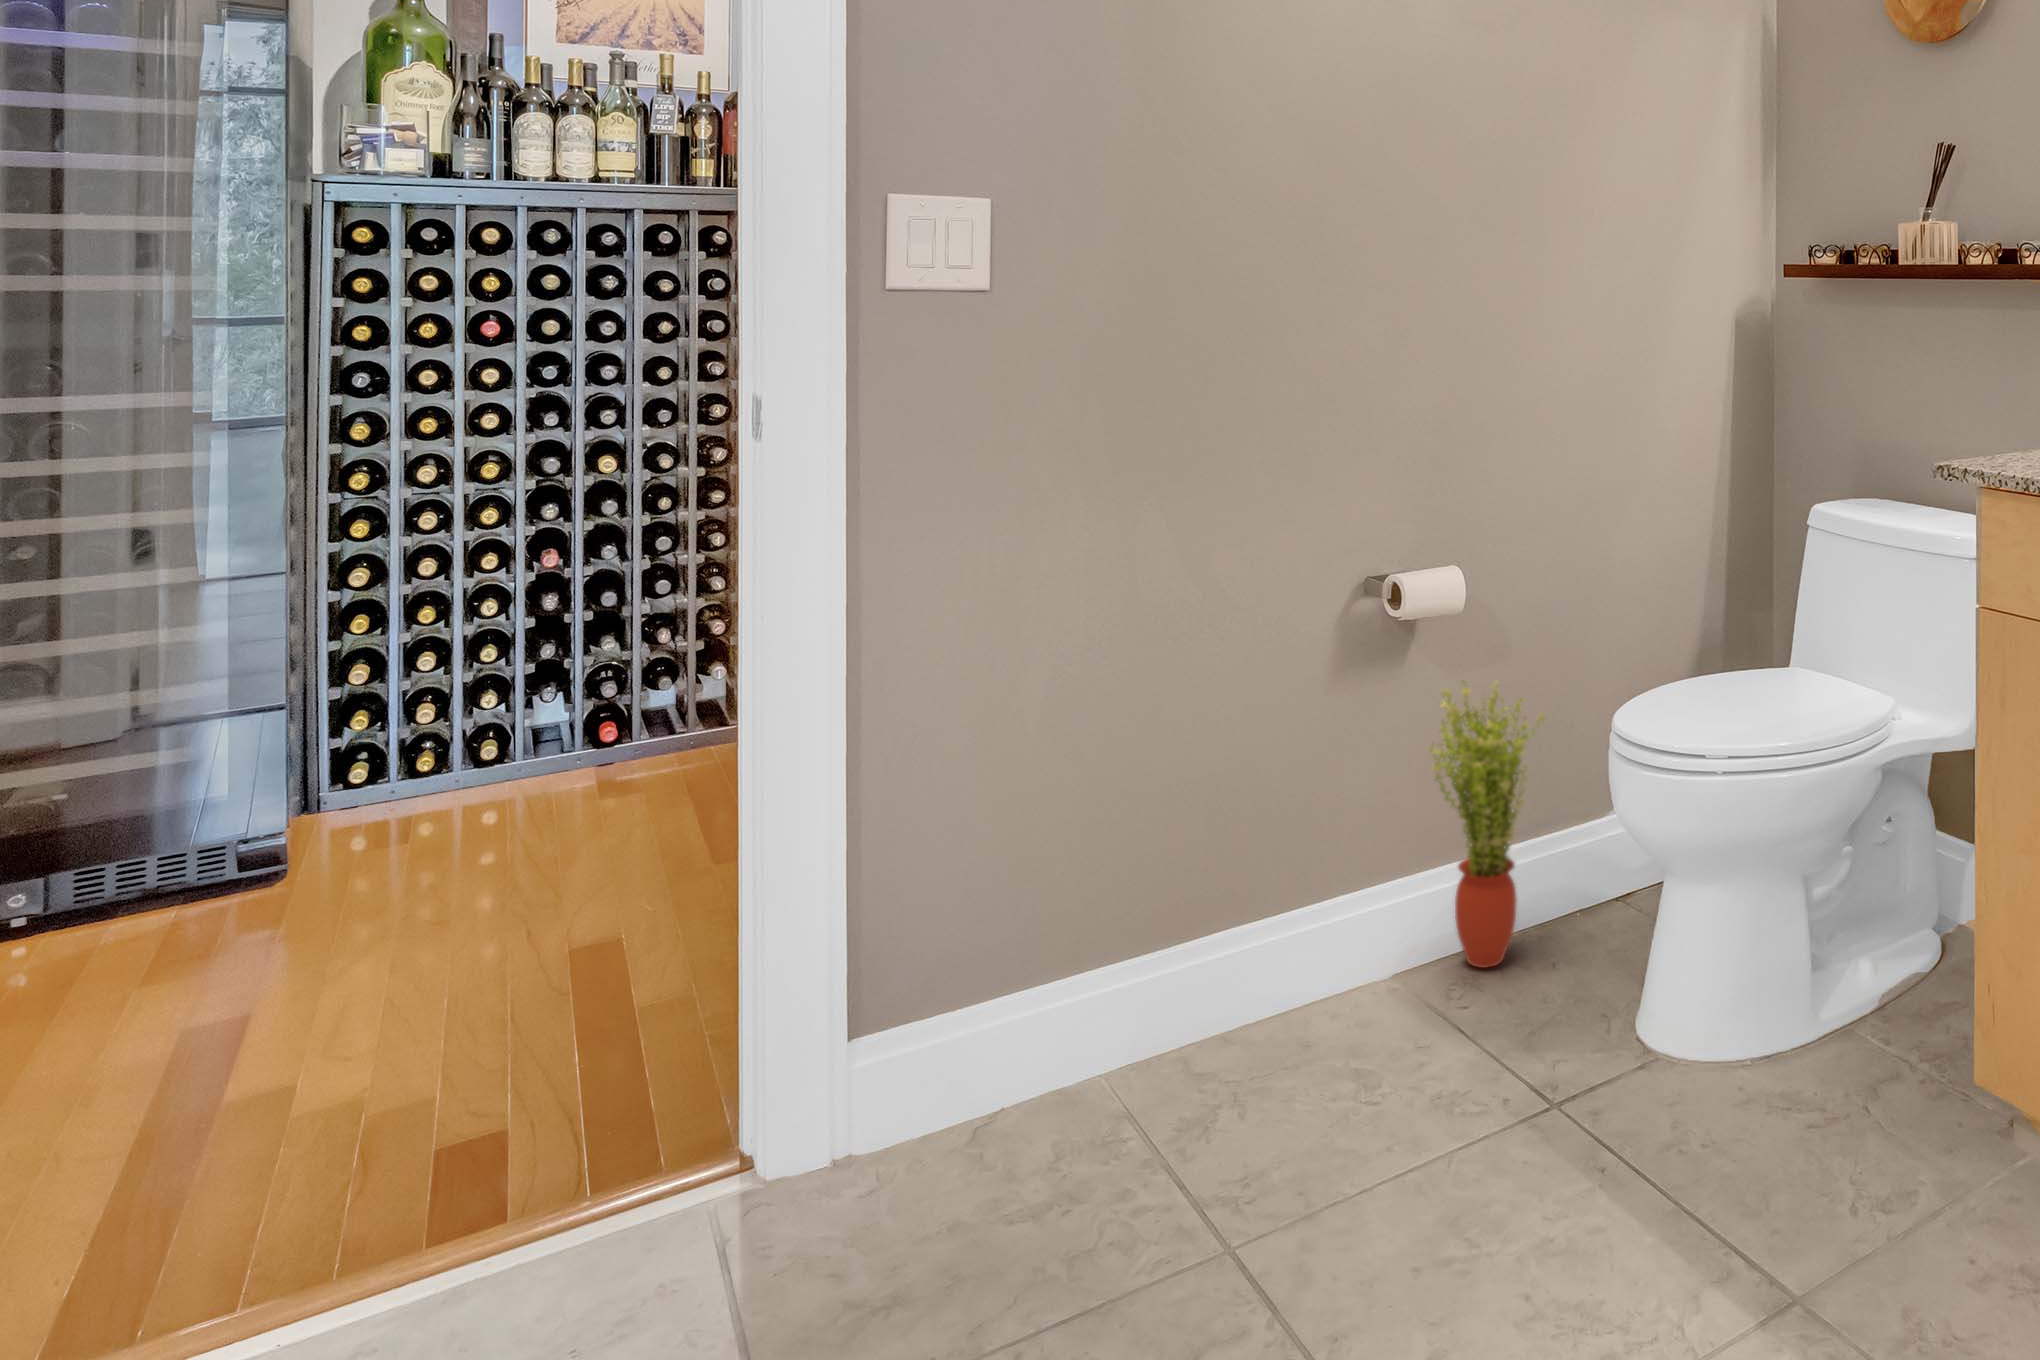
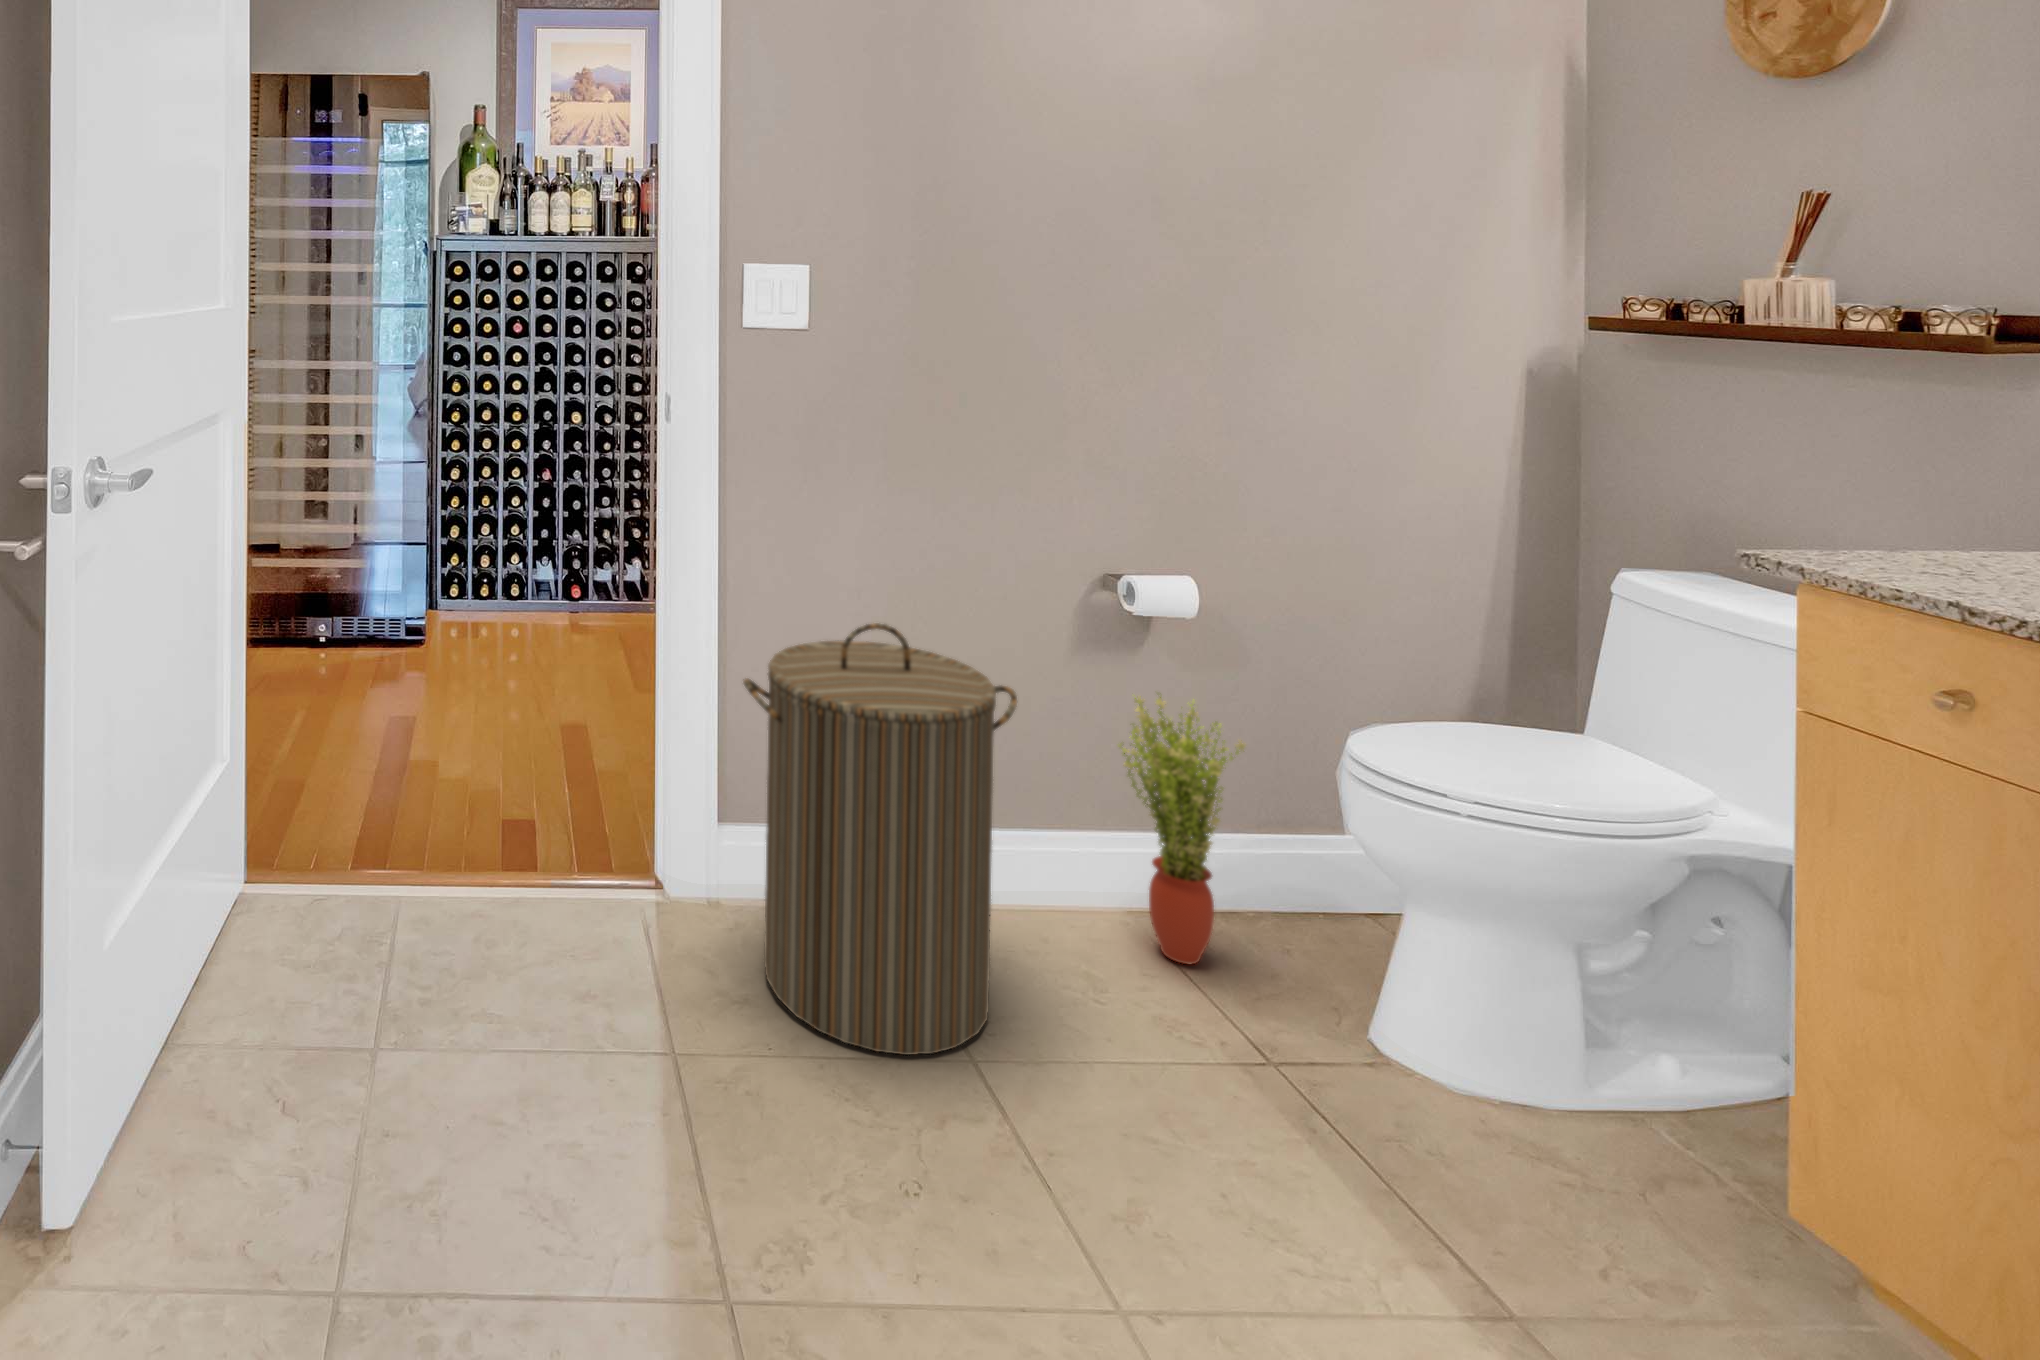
laundry hamper: none [1000,660,1341,1211] -> present [743,623,1017,1055]

